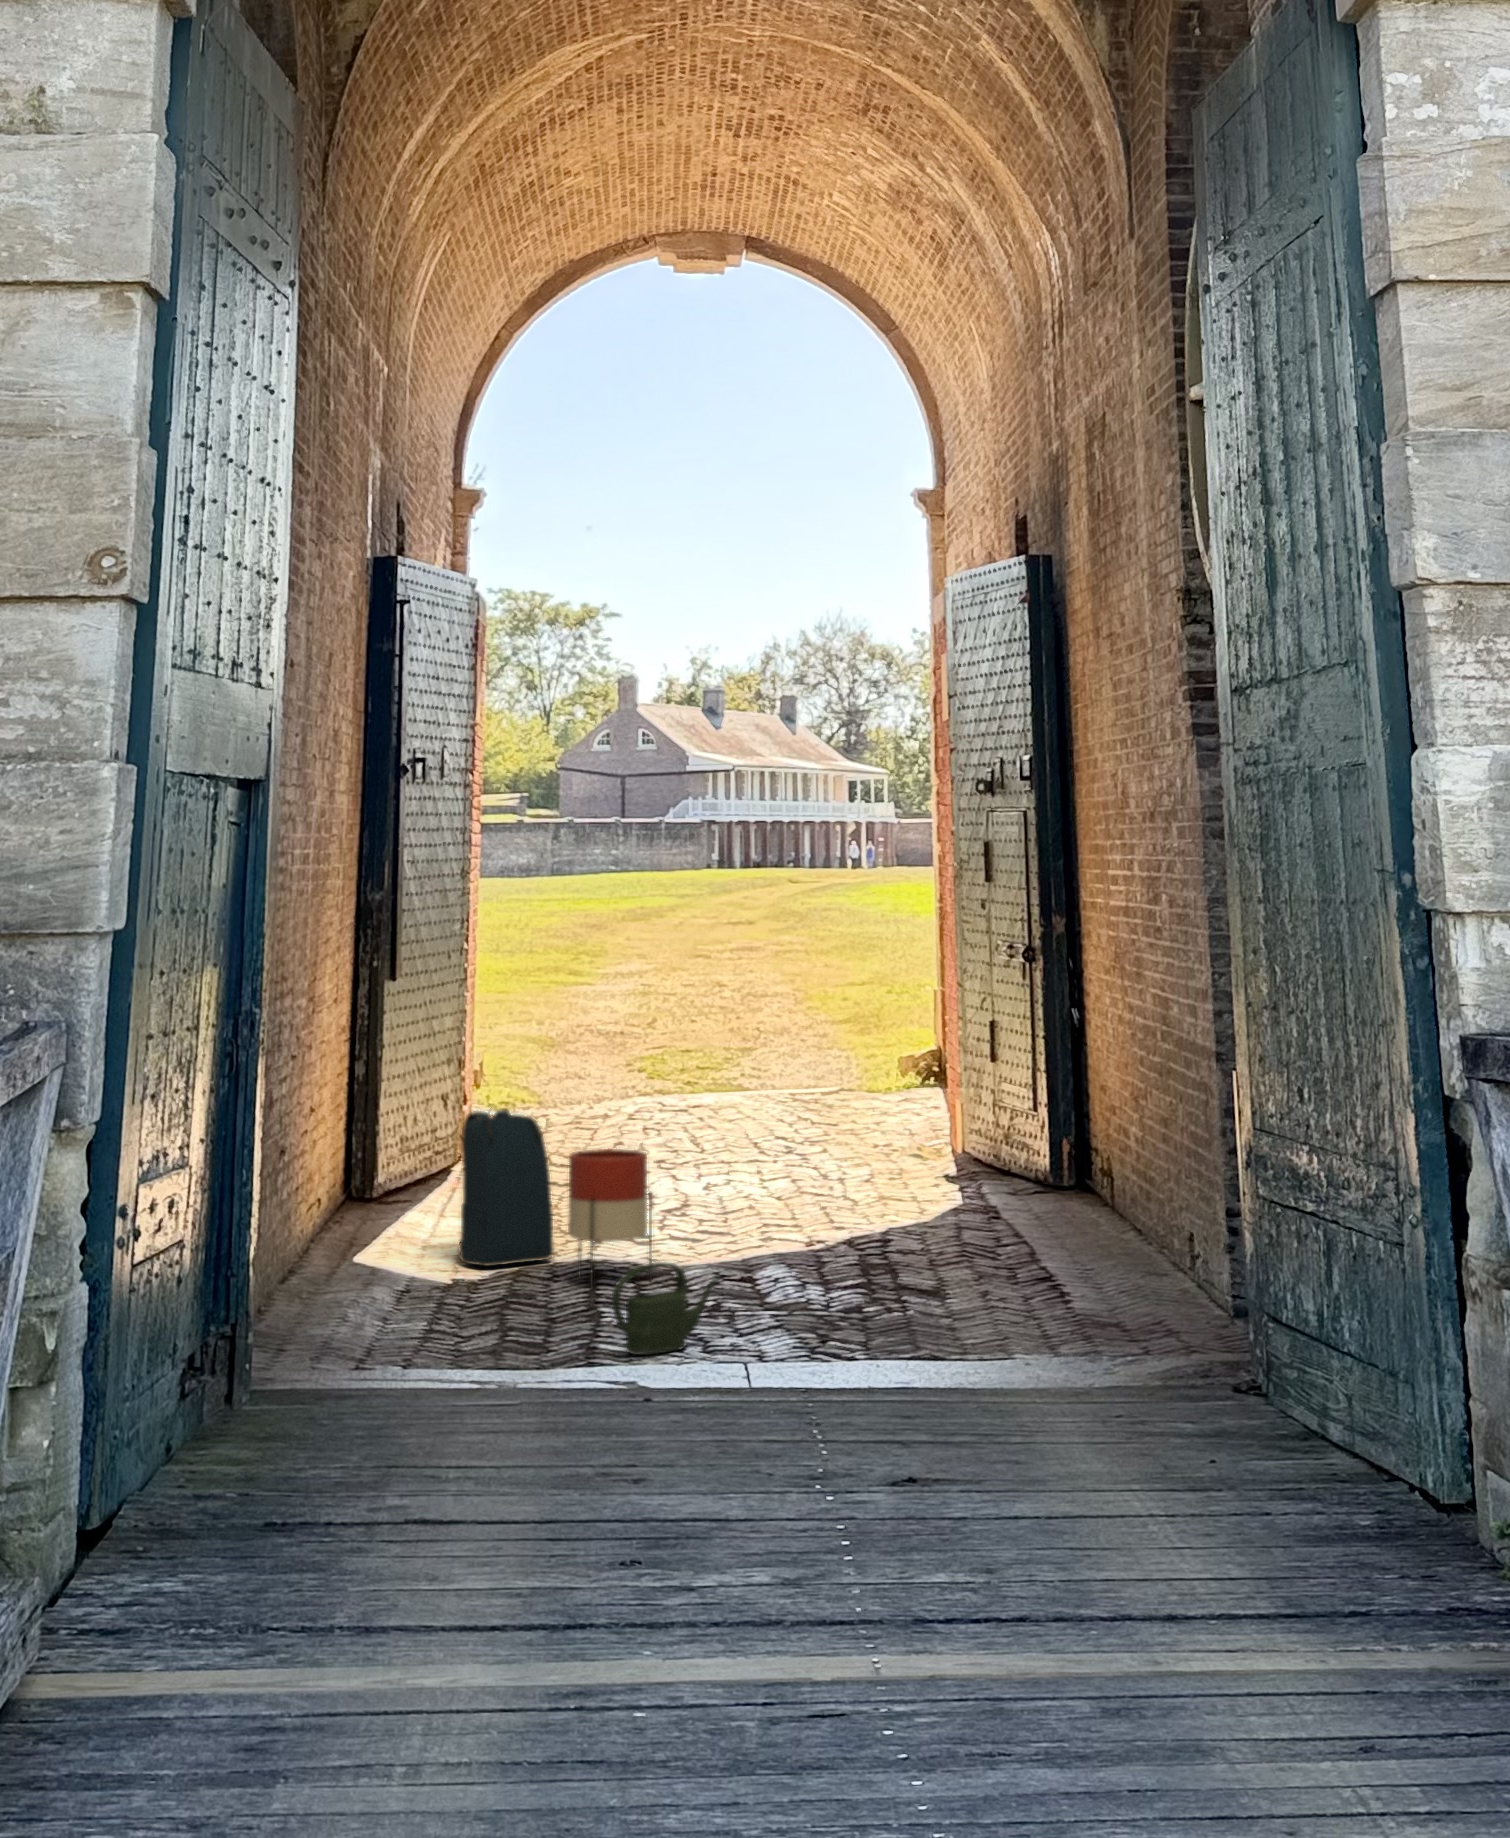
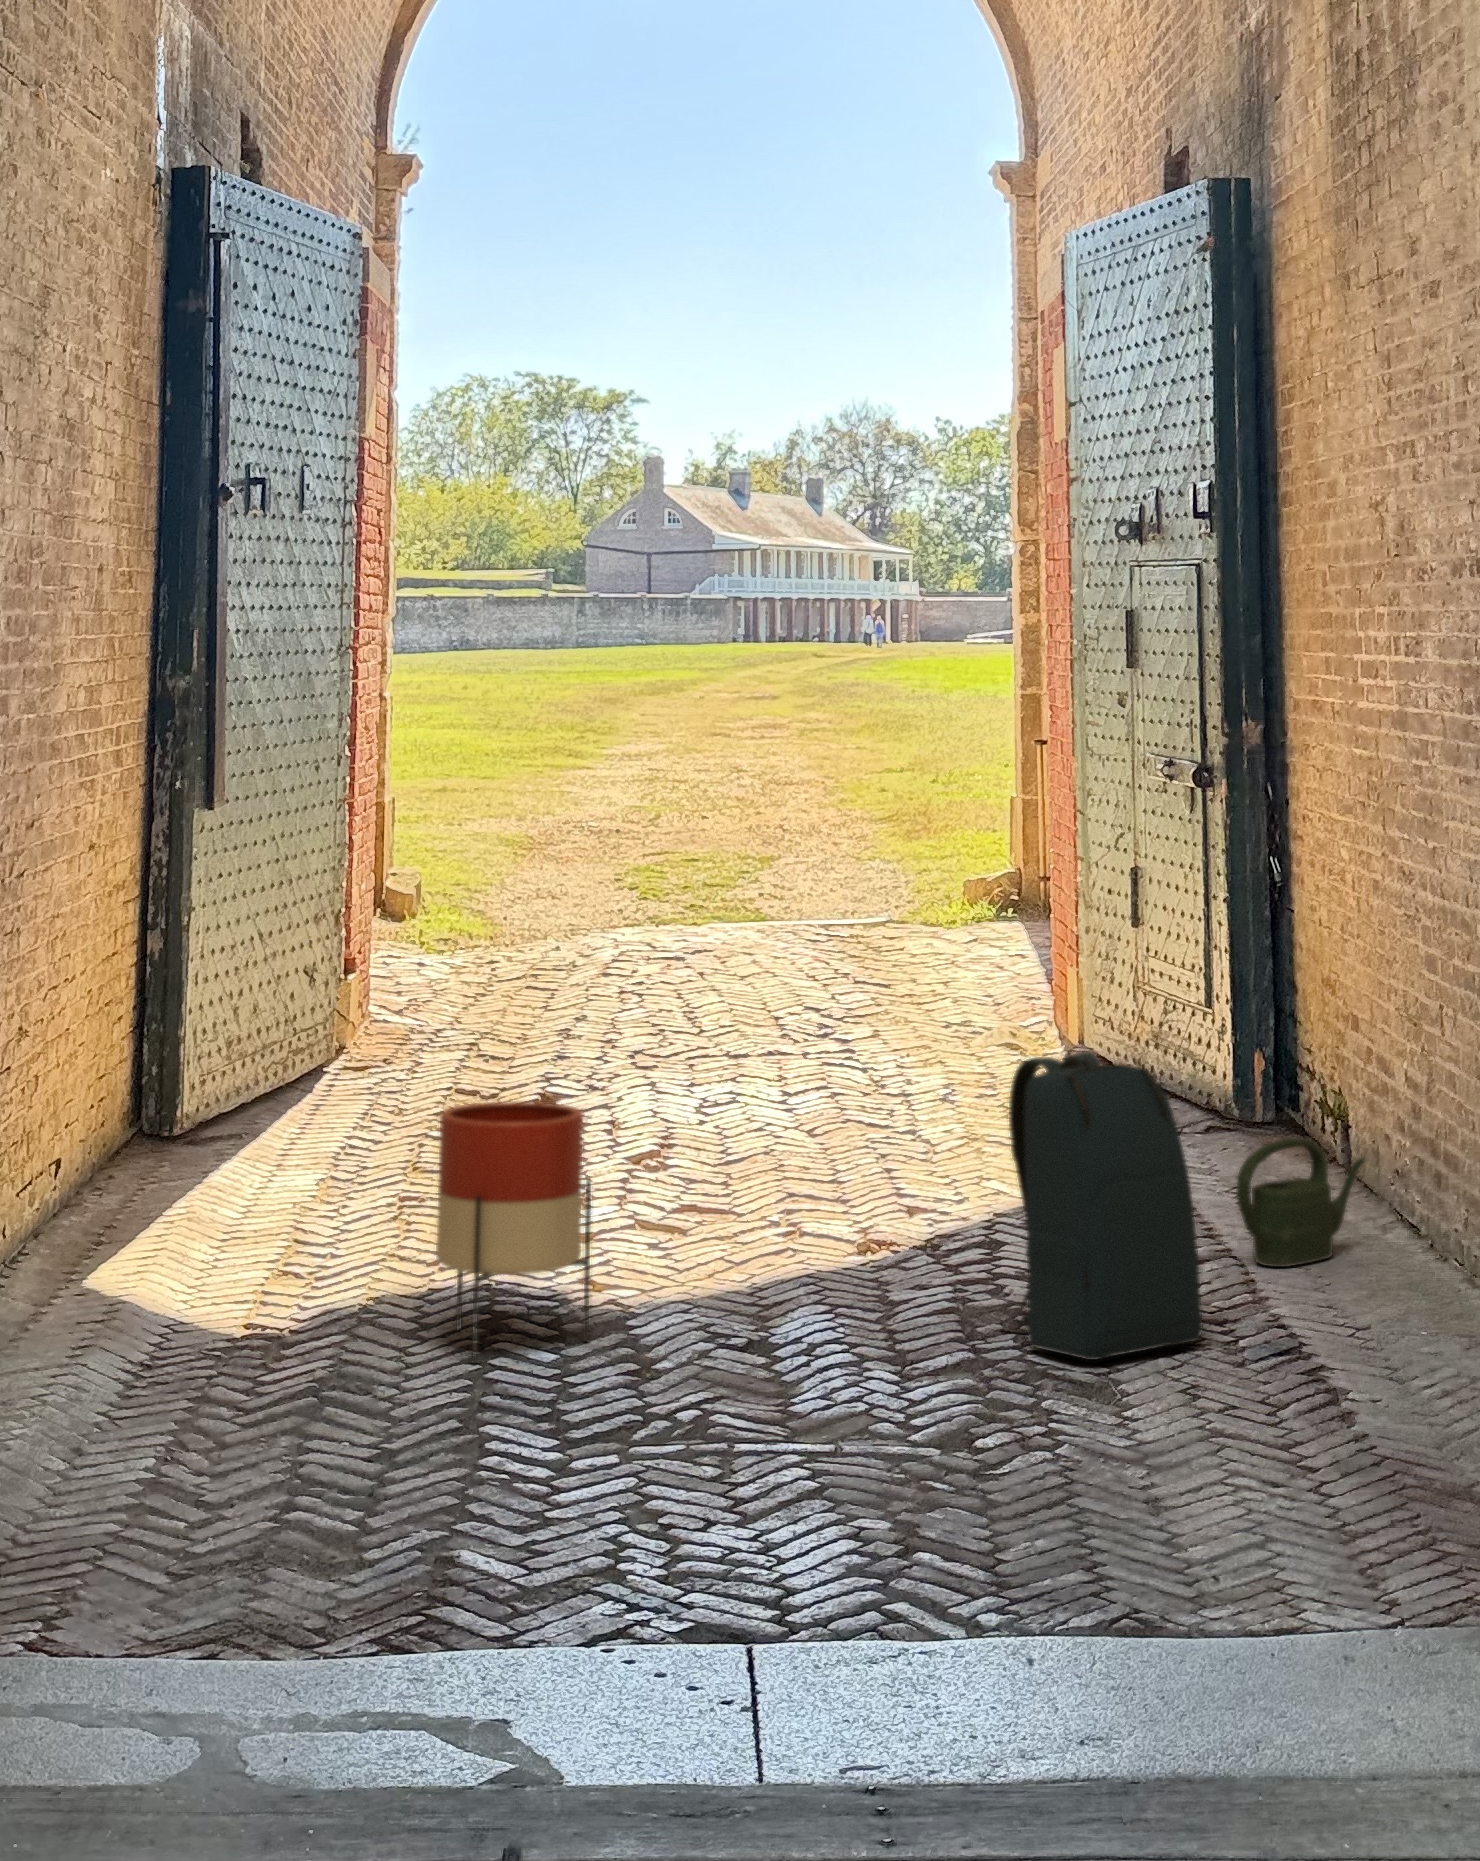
backpack: present [459,1108,554,1266] -> present [1001,1047,1203,1360]
watering can: present [612,1262,720,1355] -> present [1236,1138,1365,1267]

